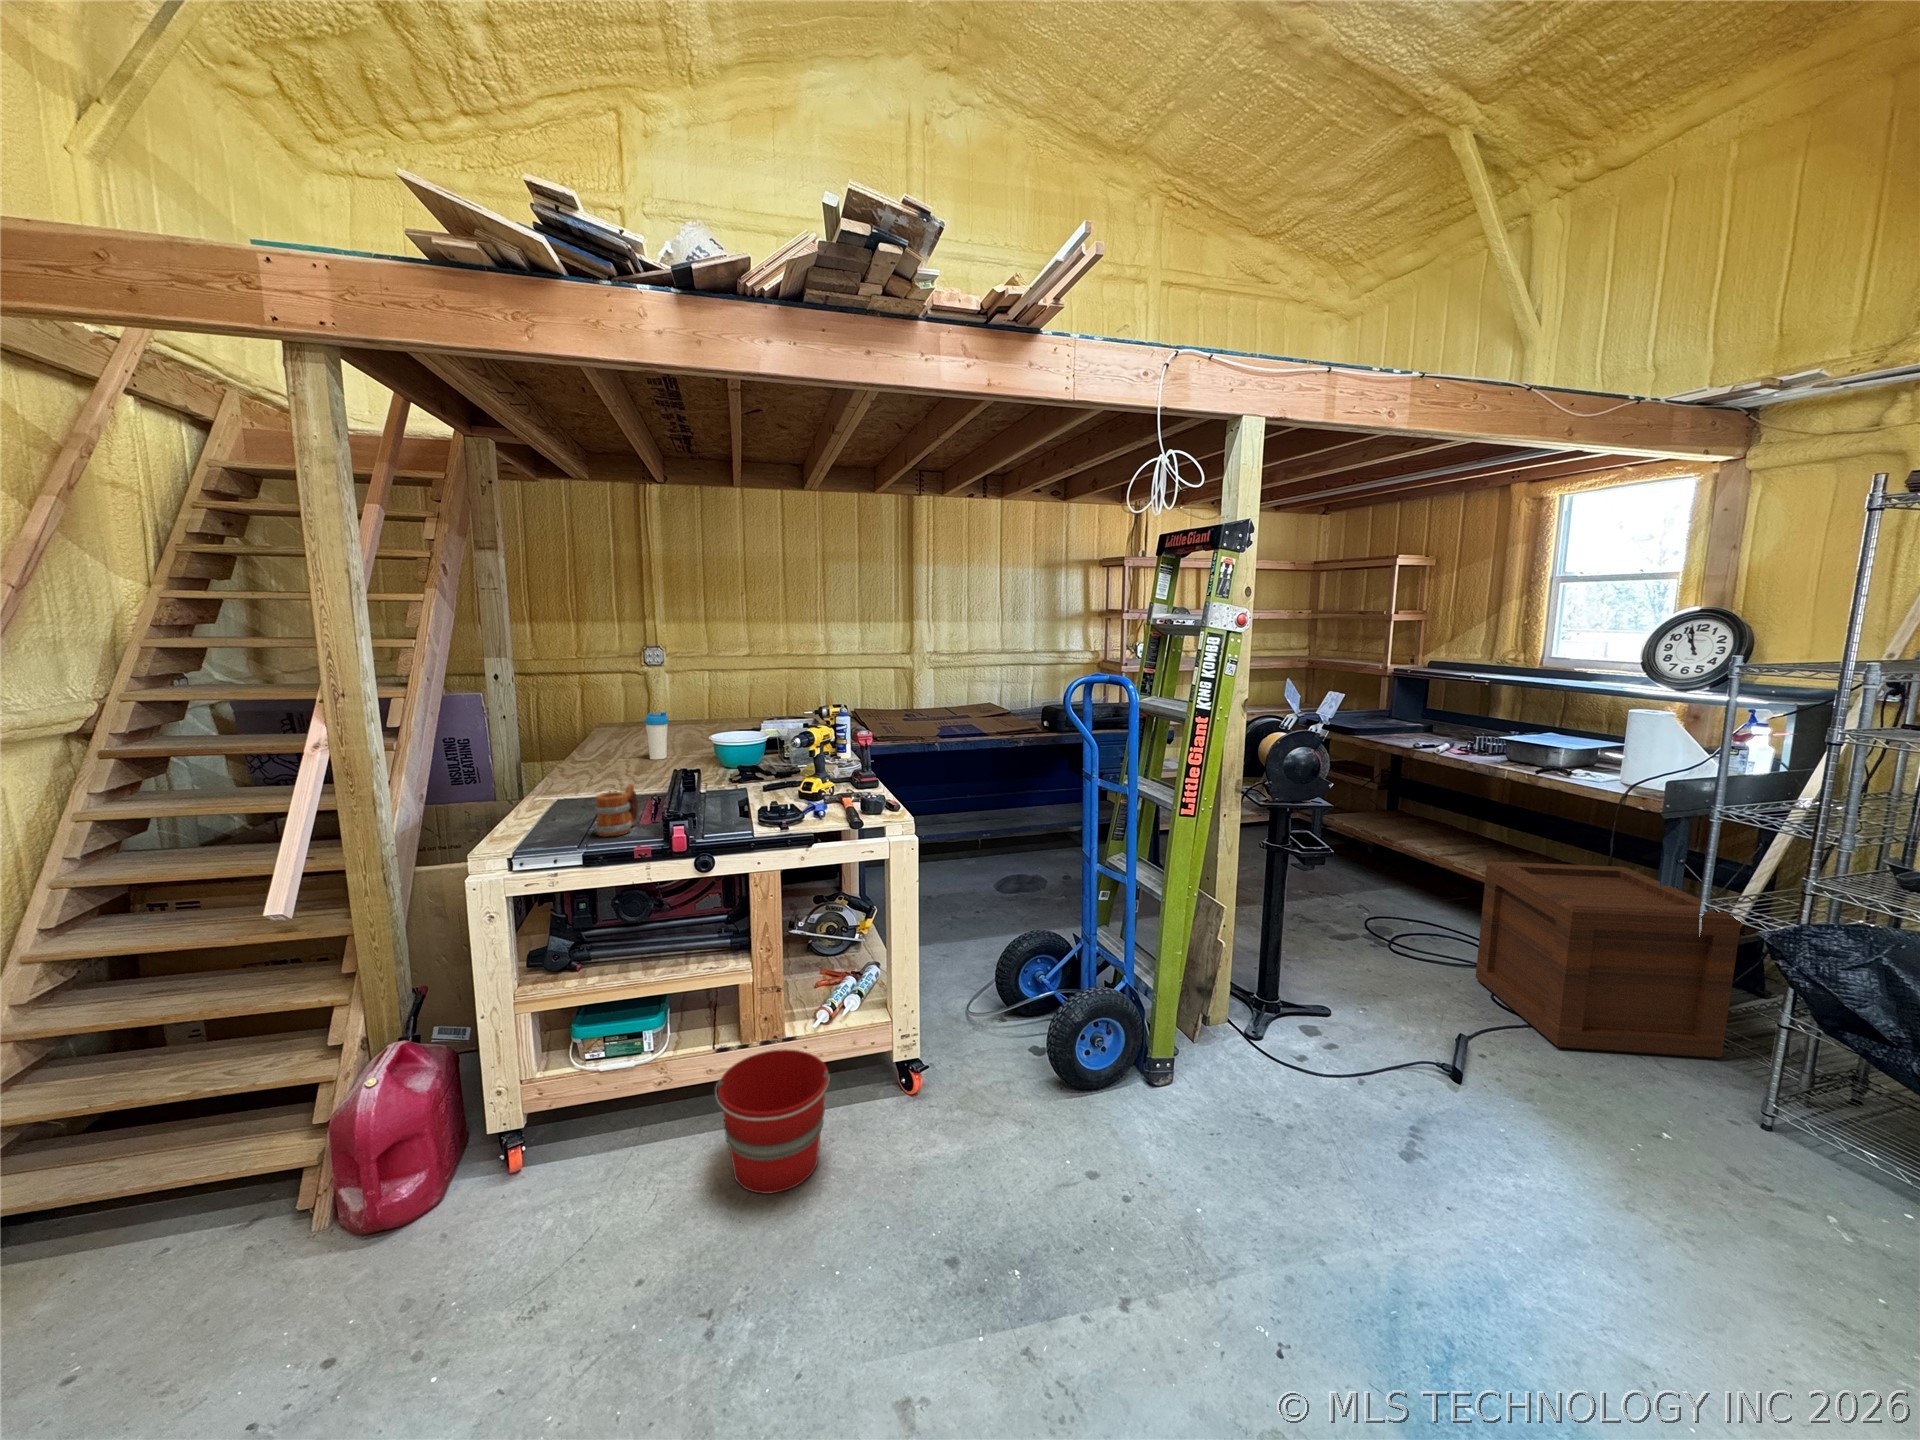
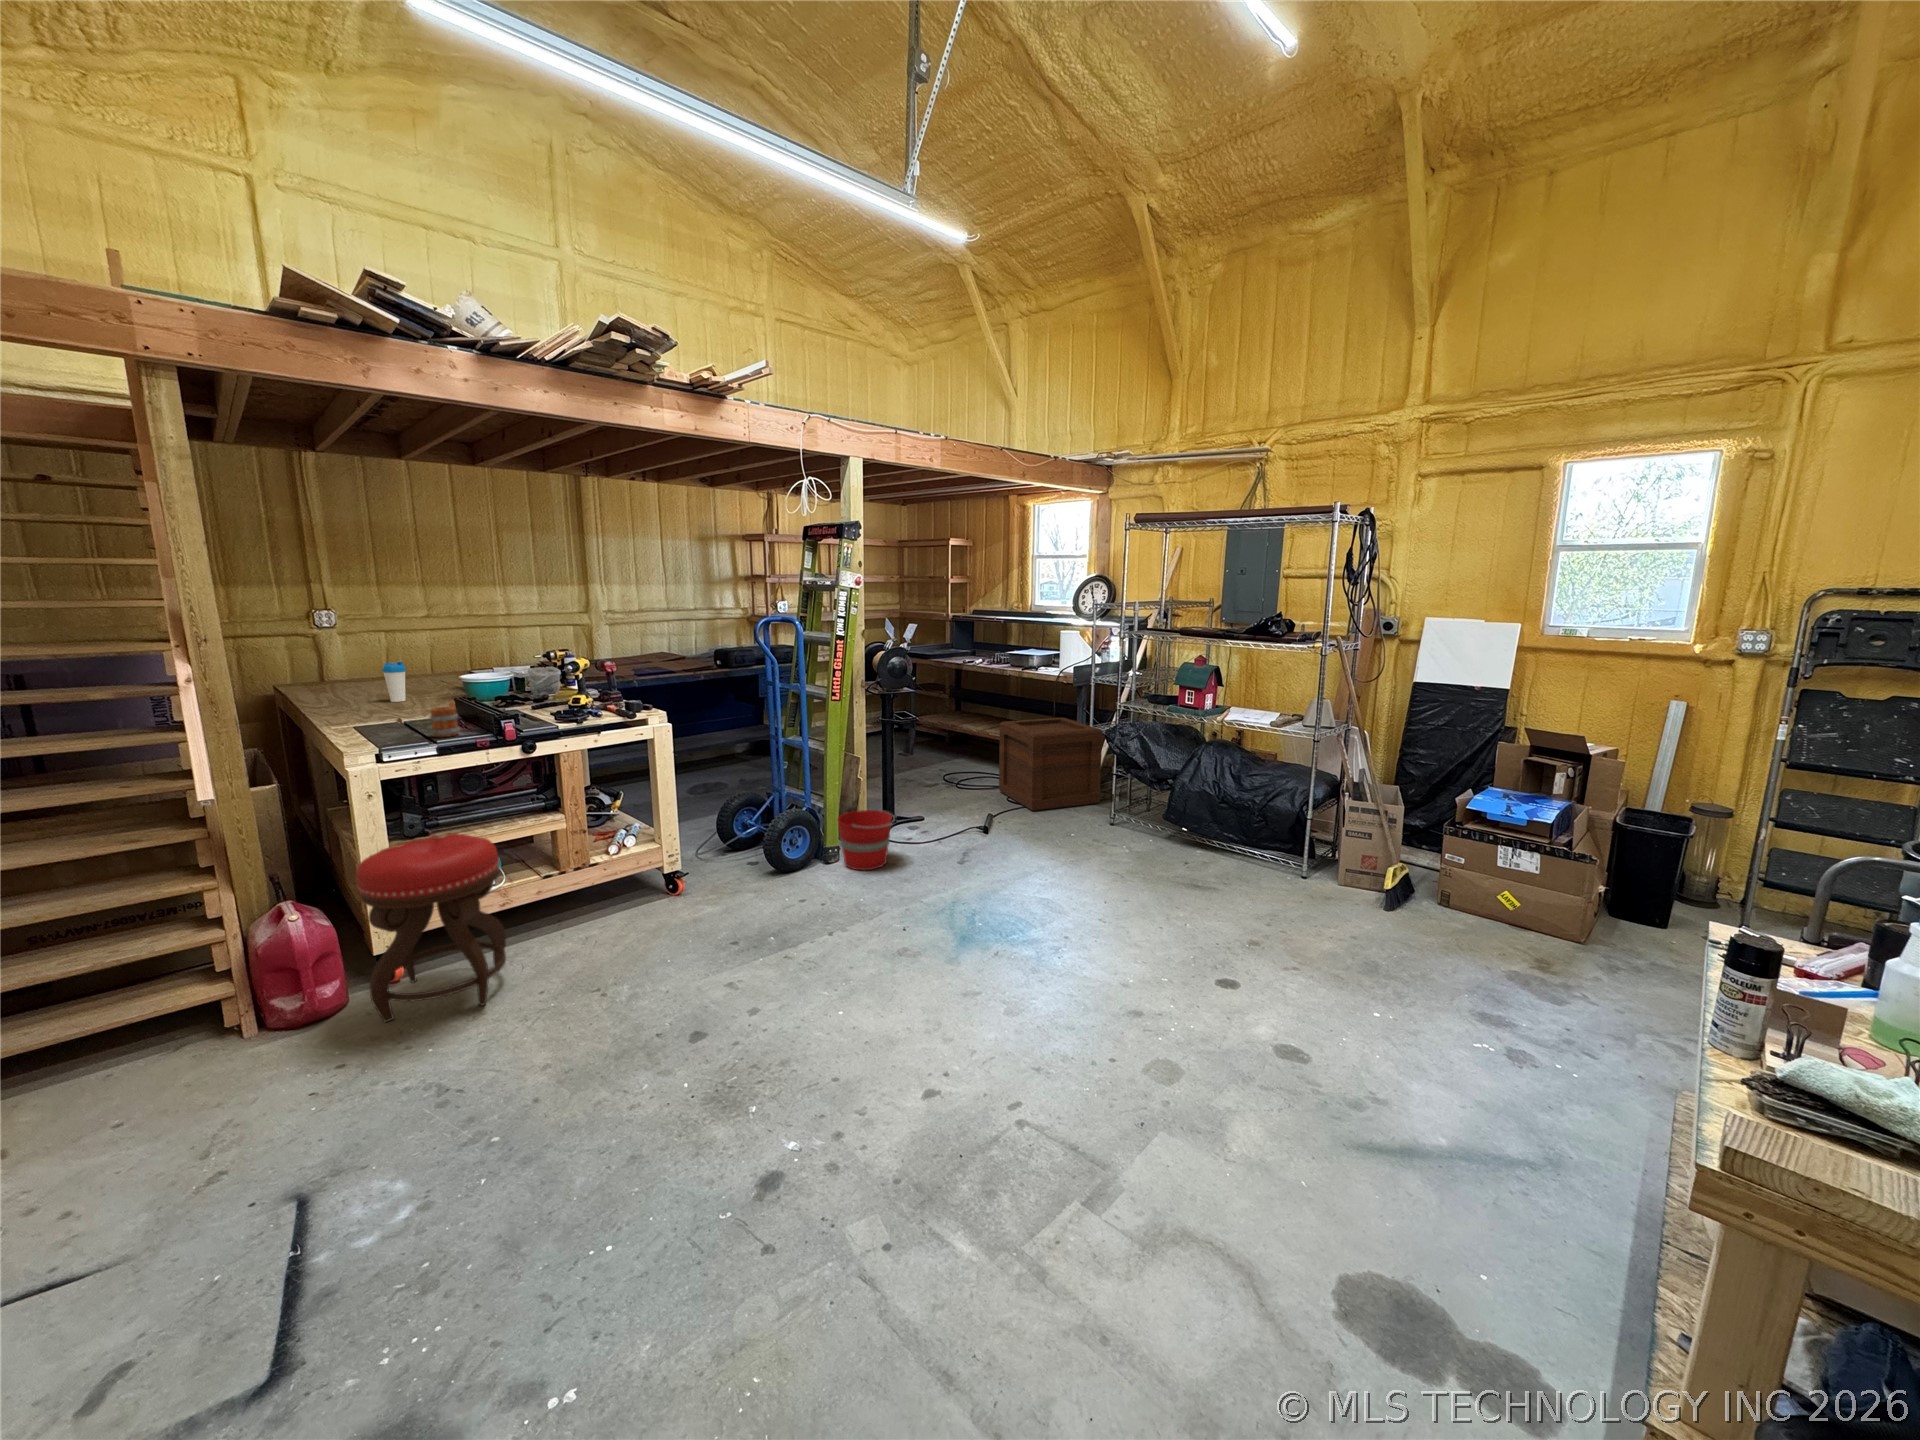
stool: none [406,990,631,1298] -> present [356,833,506,1022]
bucket: present [715,1049,830,1194] -> present [837,810,893,870]

